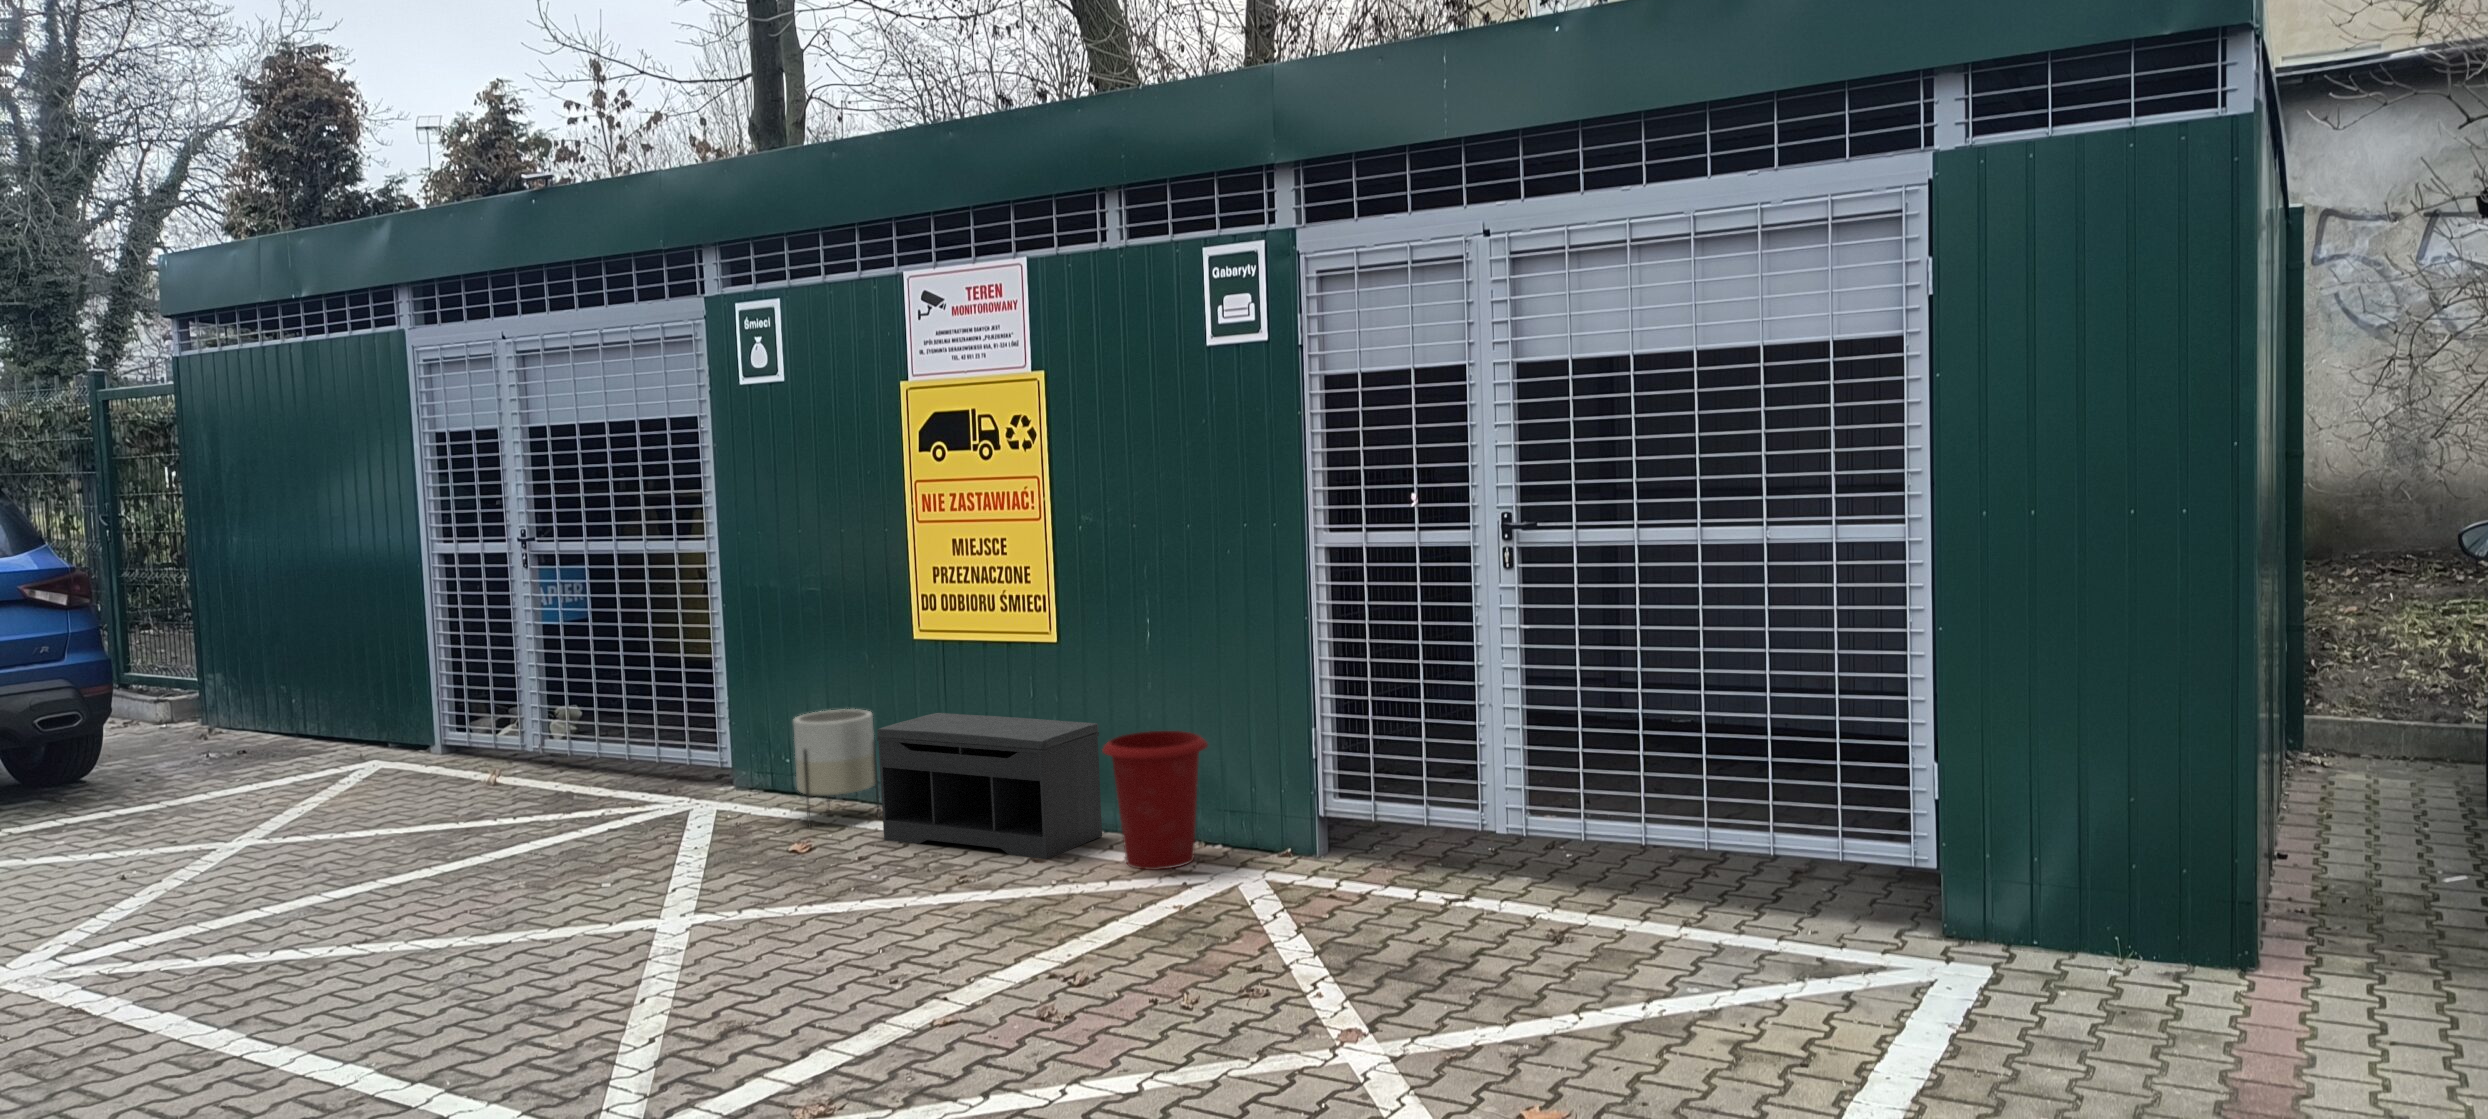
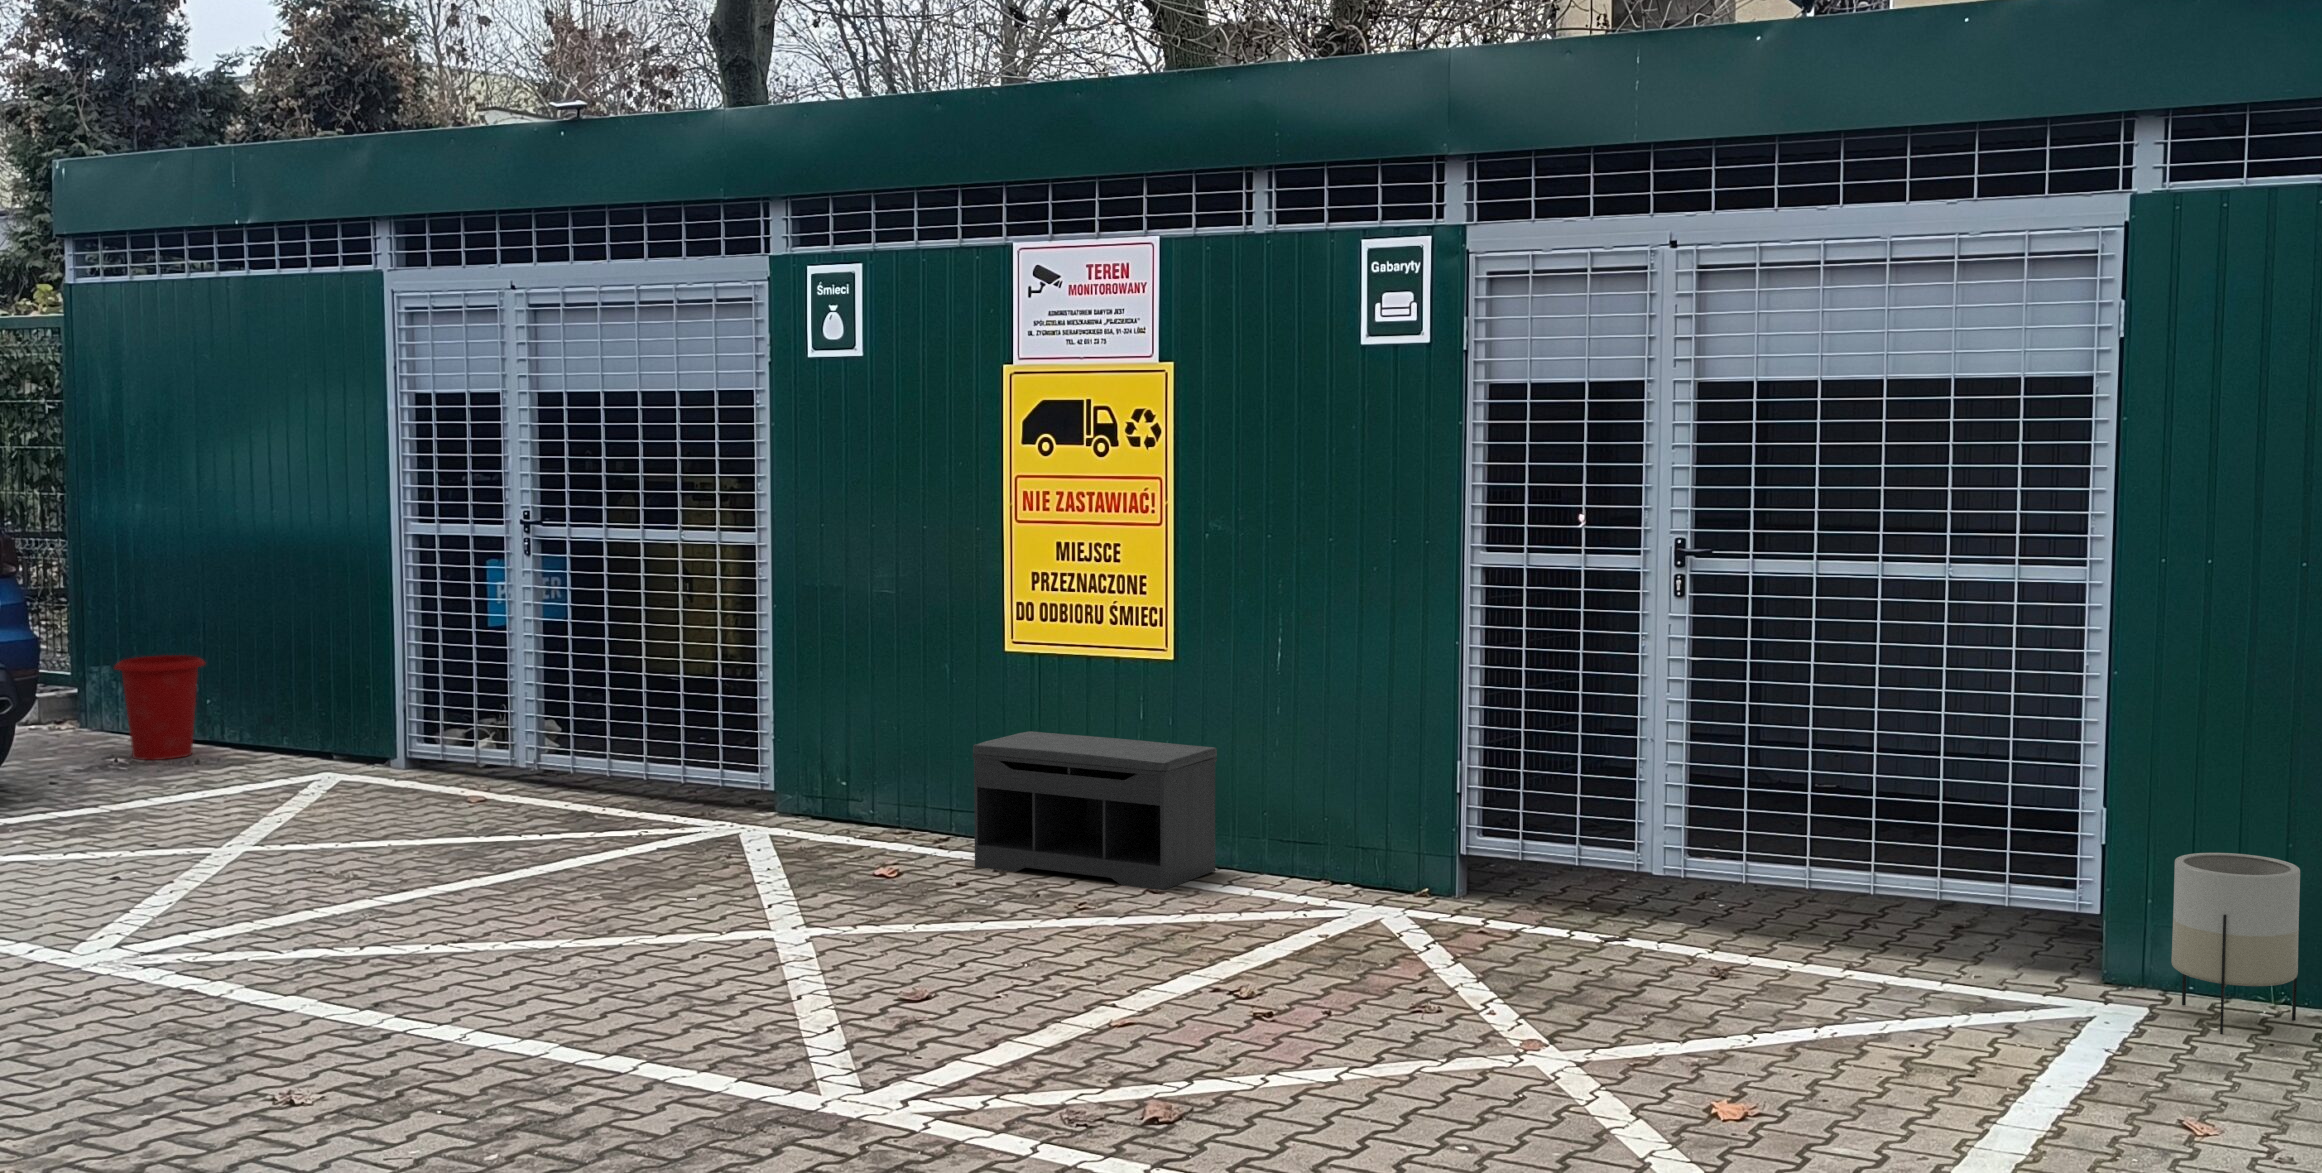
planter: present [793,709,879,827] -> present [2171,853,2300,1034]
waste bin: present [1103,731,1208,870] -> present [114,655,205,760]

